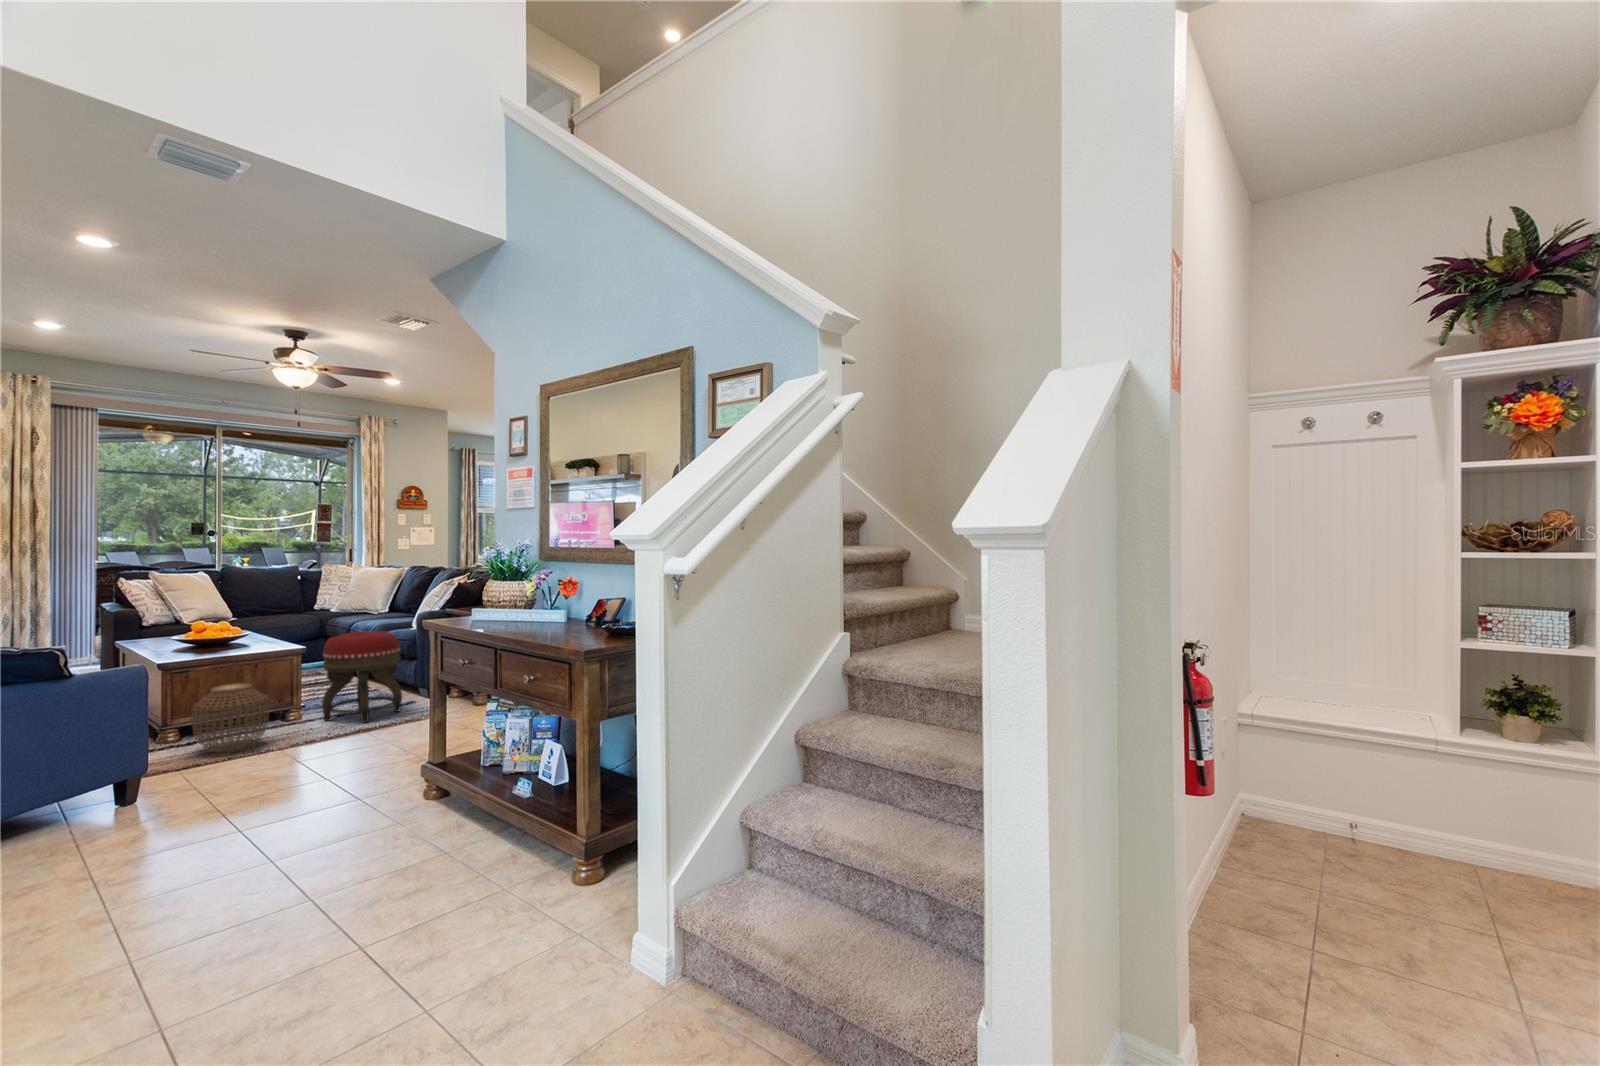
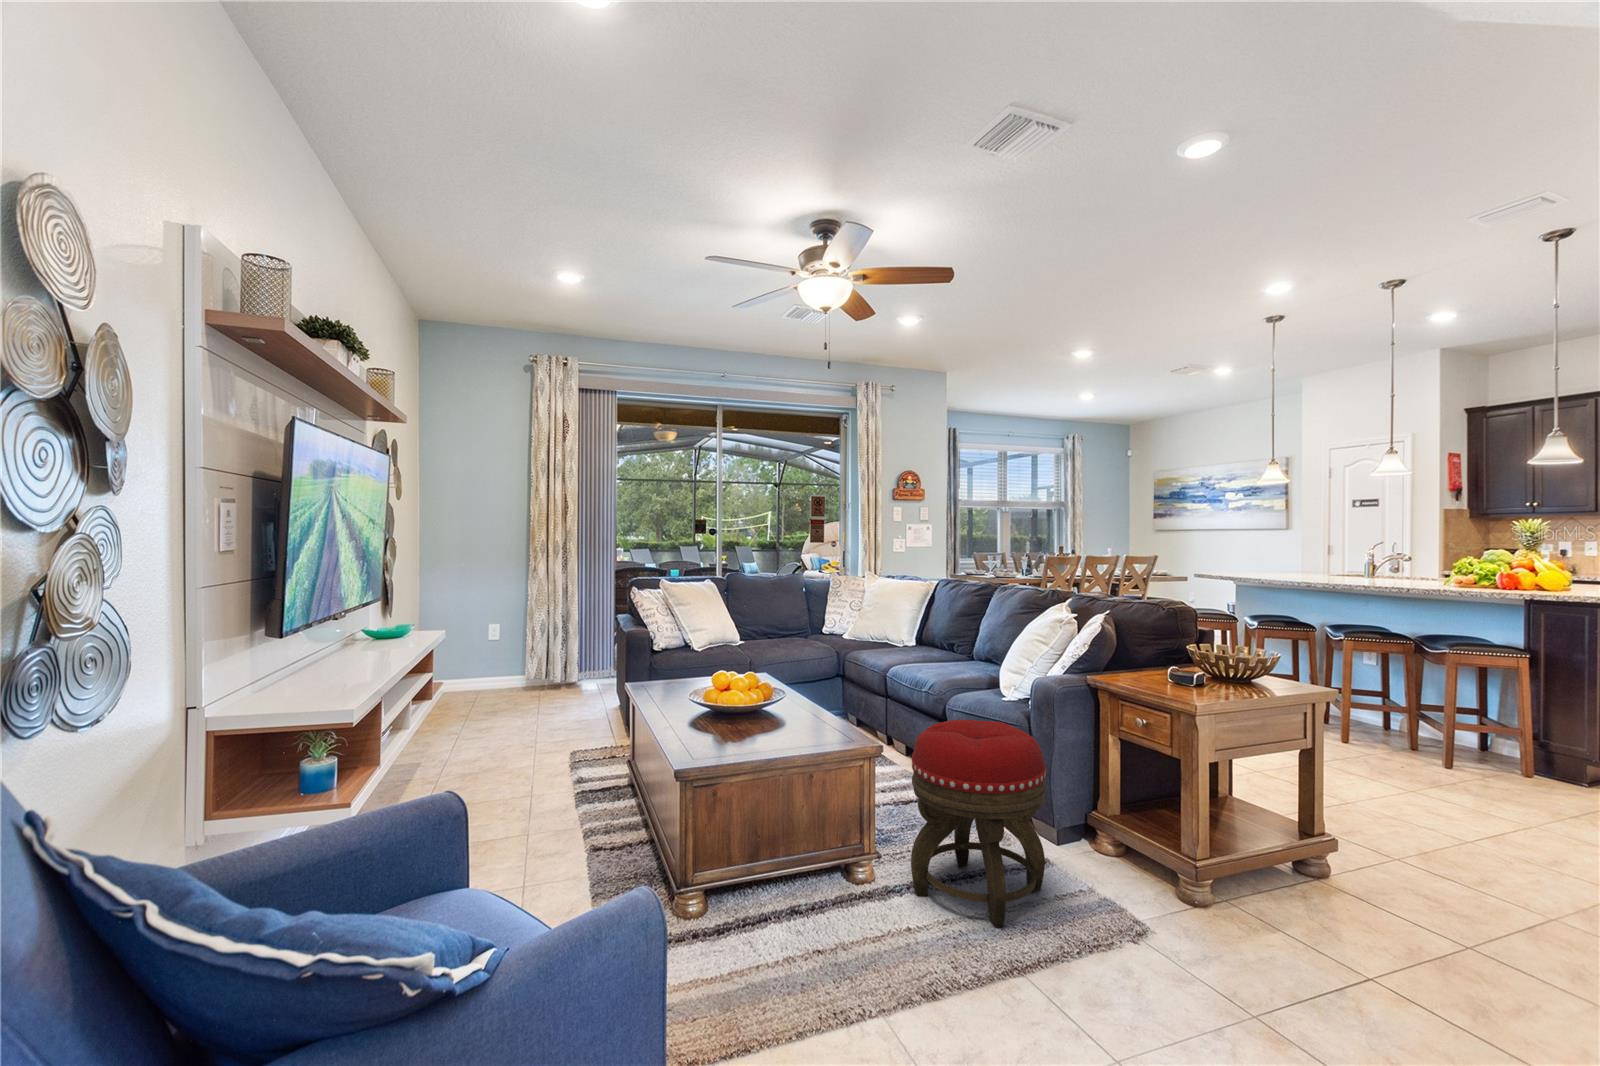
woven basket: present [192,683,269,753] -> none [729,836,852,998]

